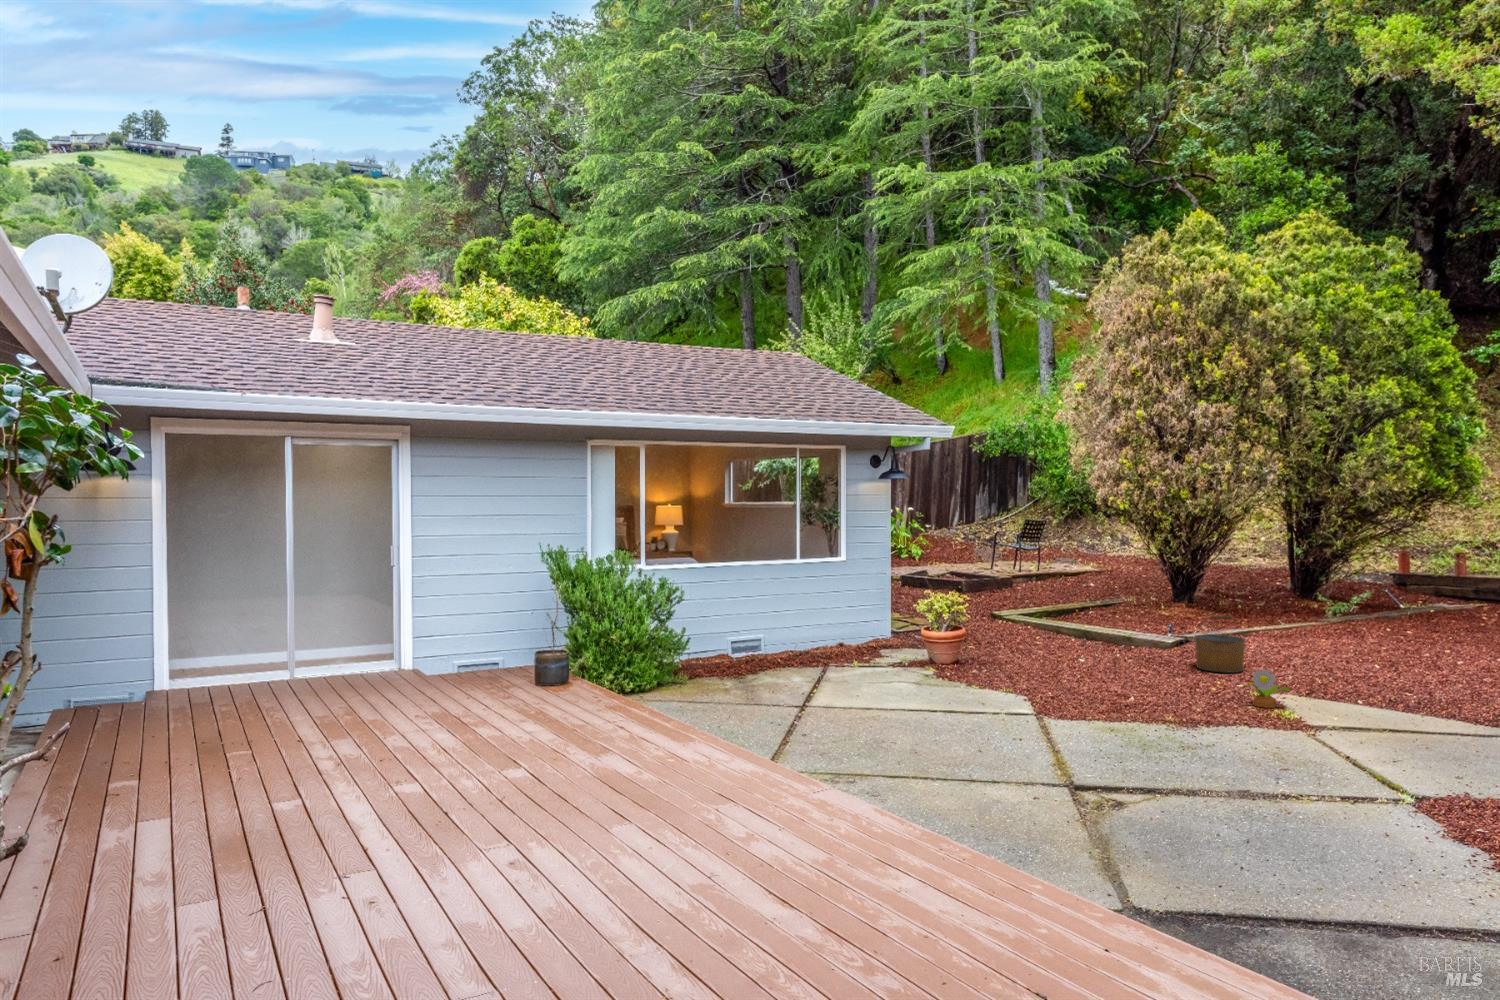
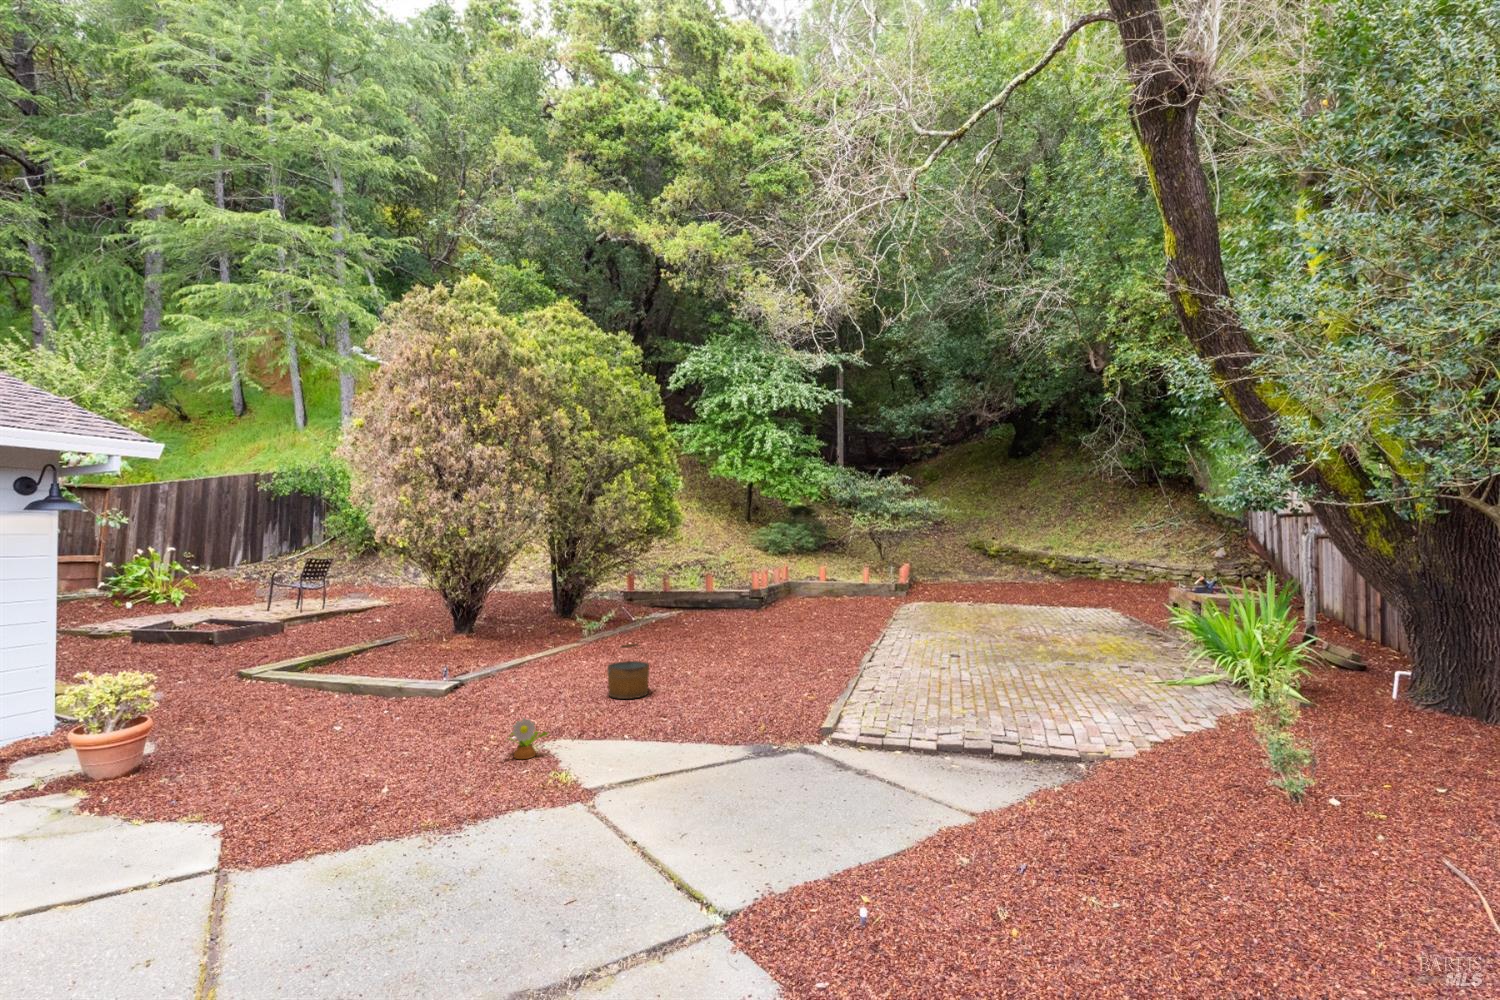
bucket: present [1195,615,1245,673] -> present [607,644,649,699]

